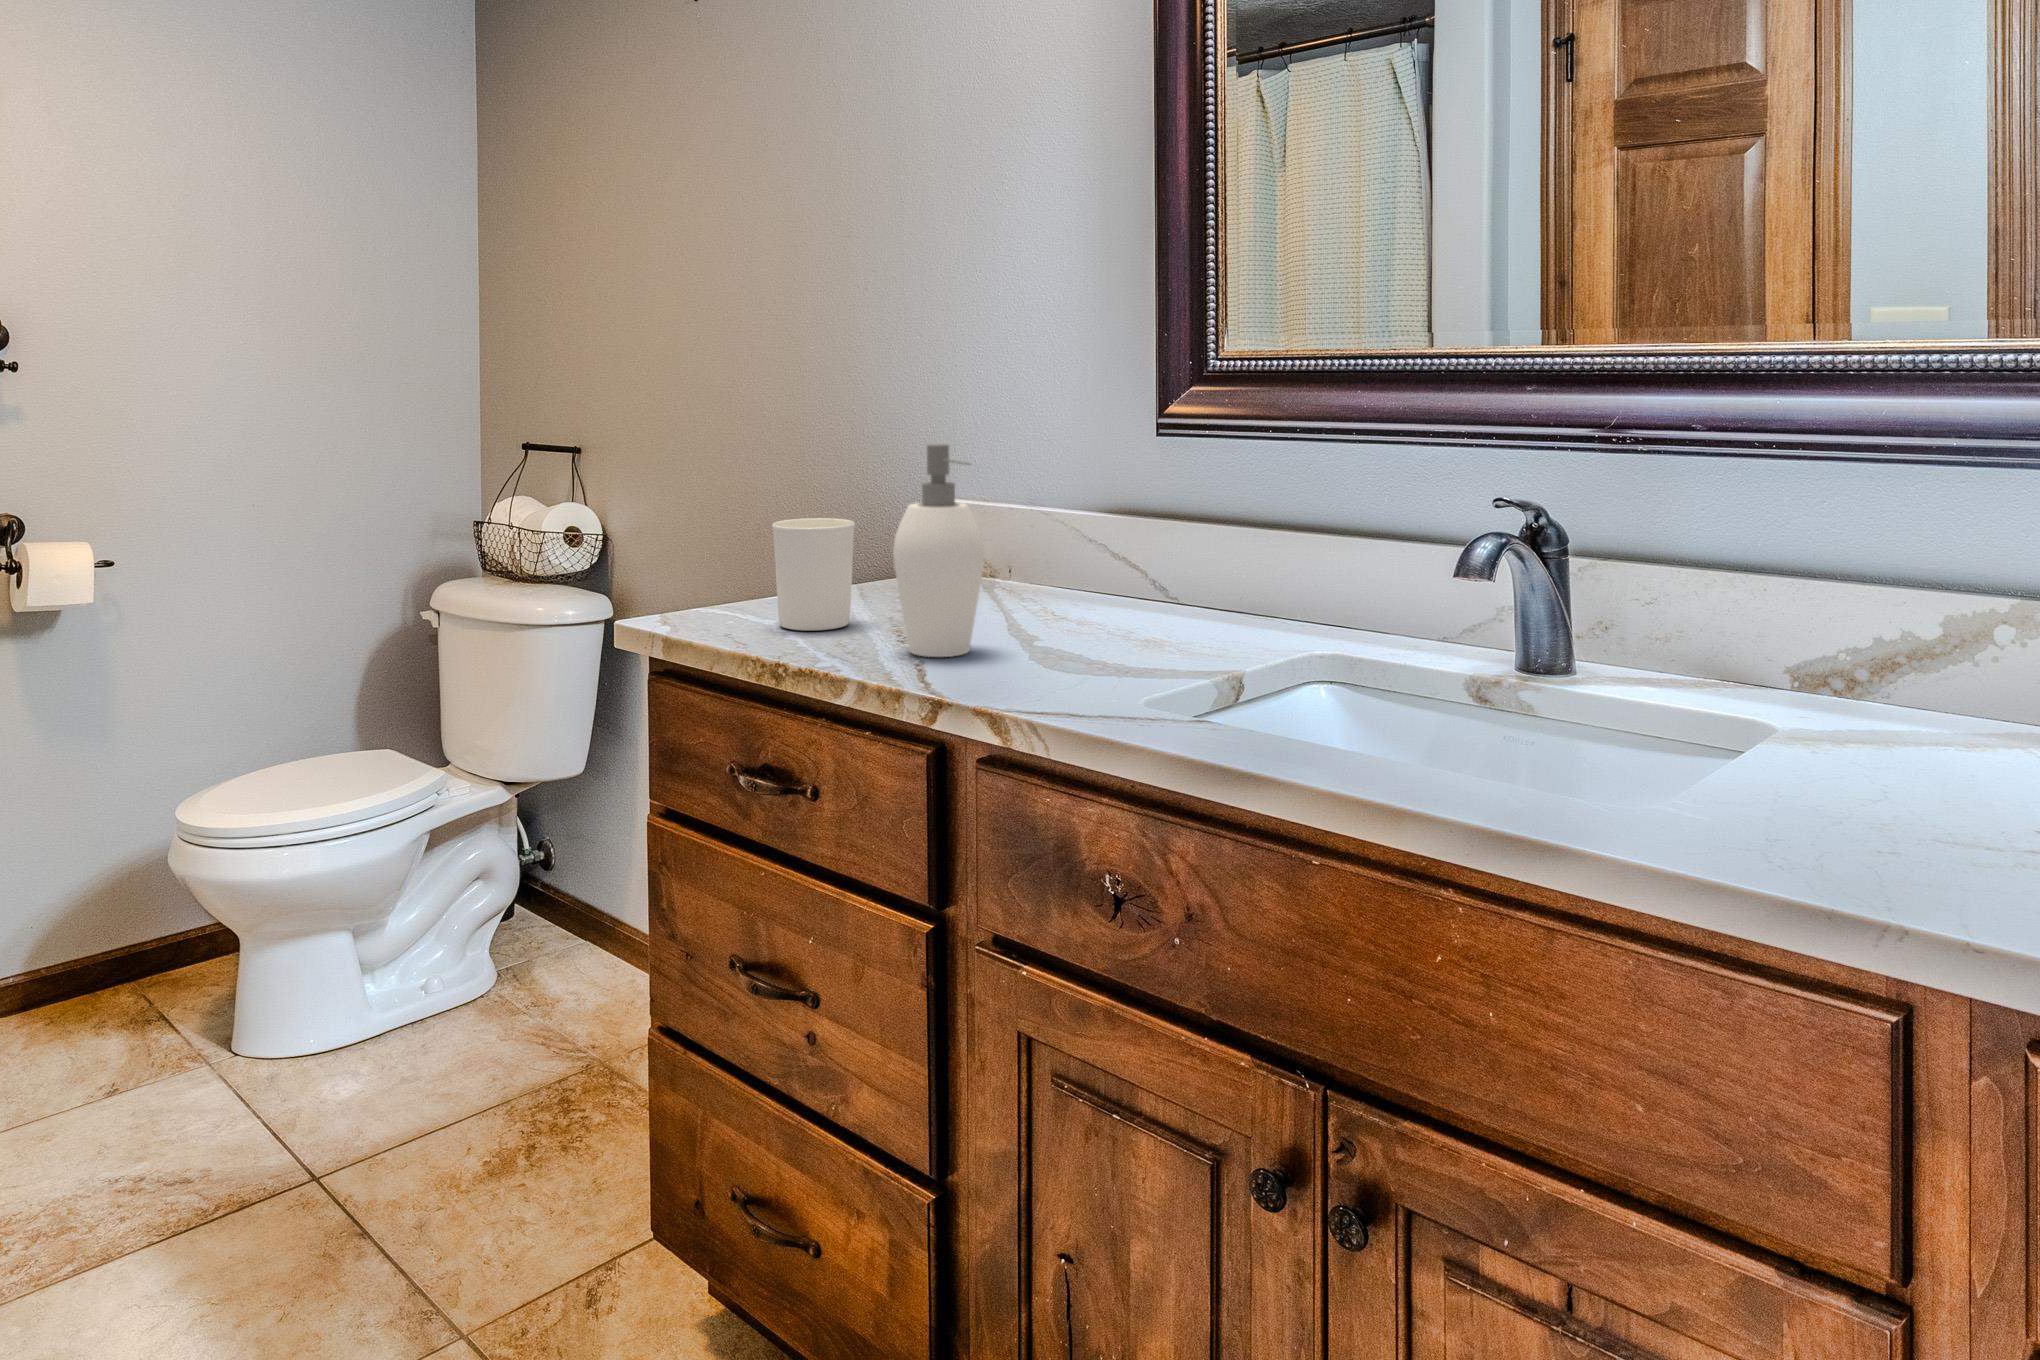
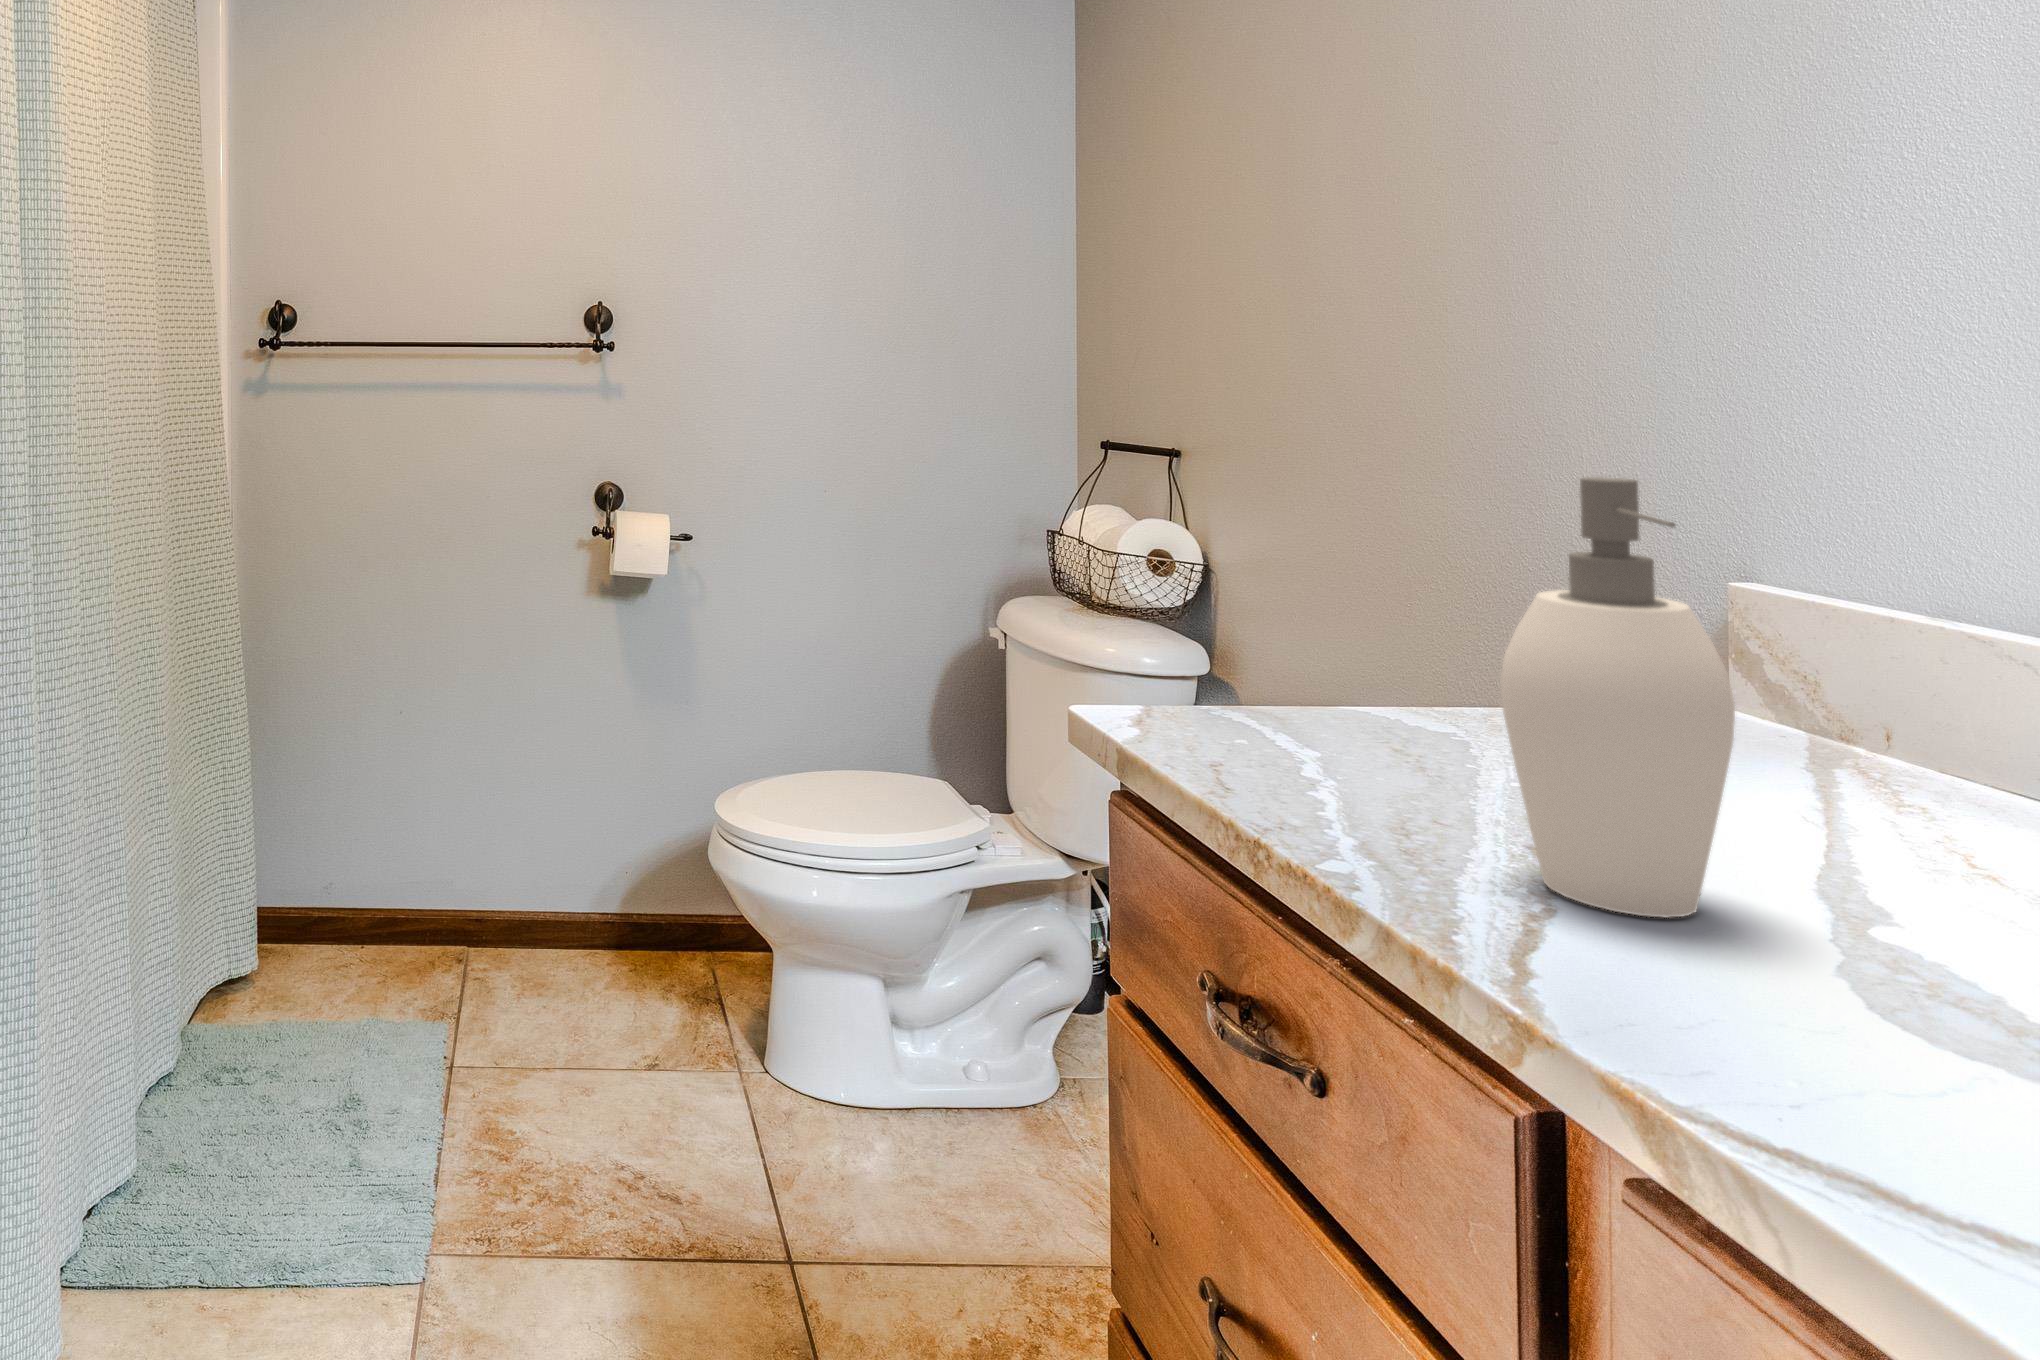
candle holder: present [772,518,855,631] -> none [1300,586,1466,788]

